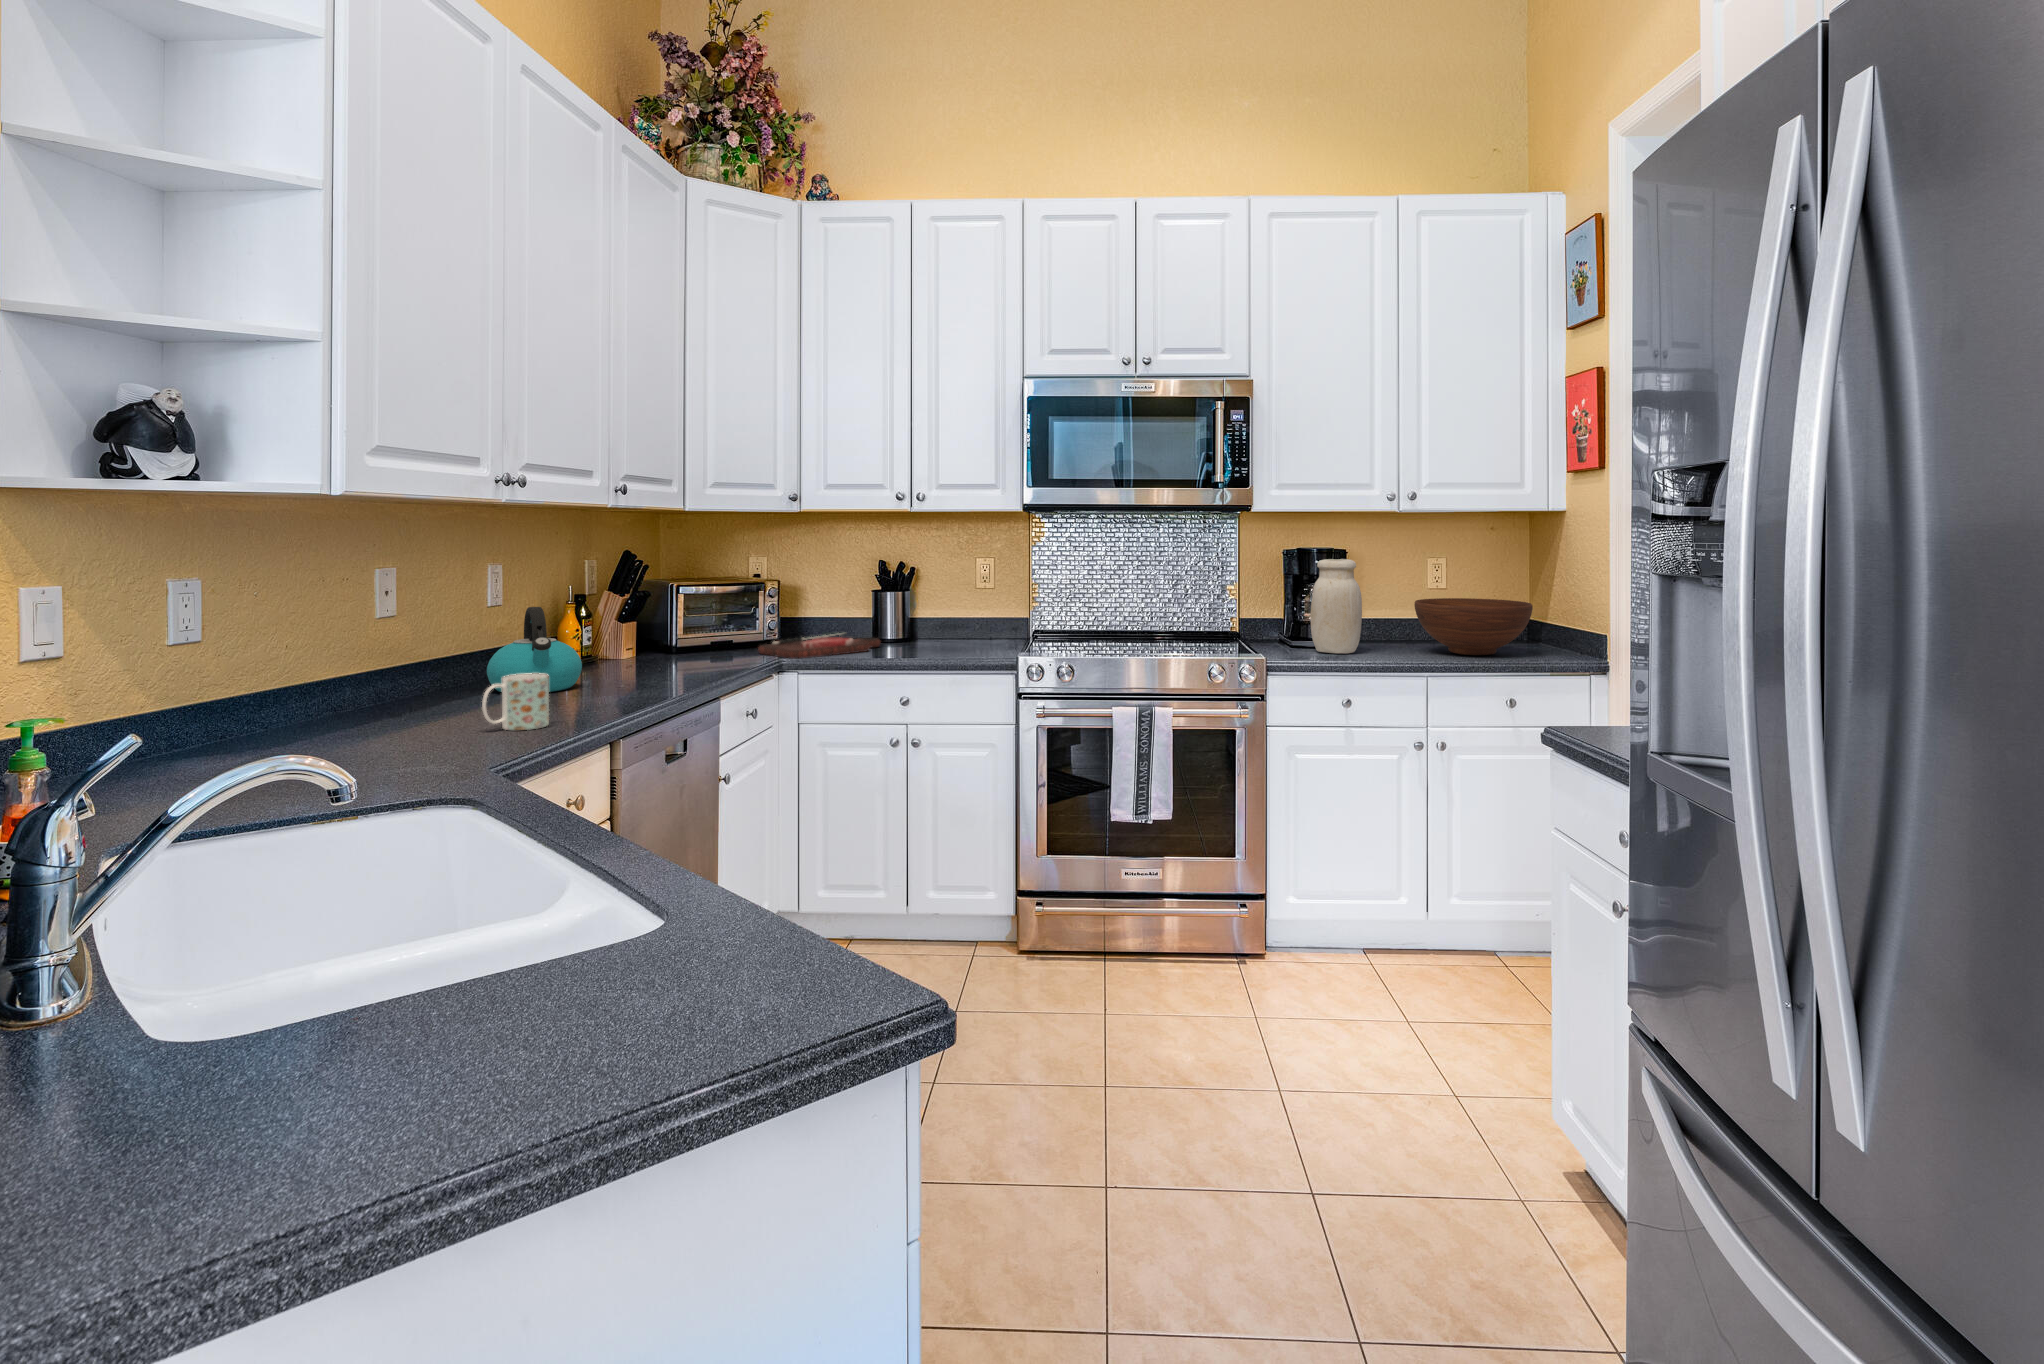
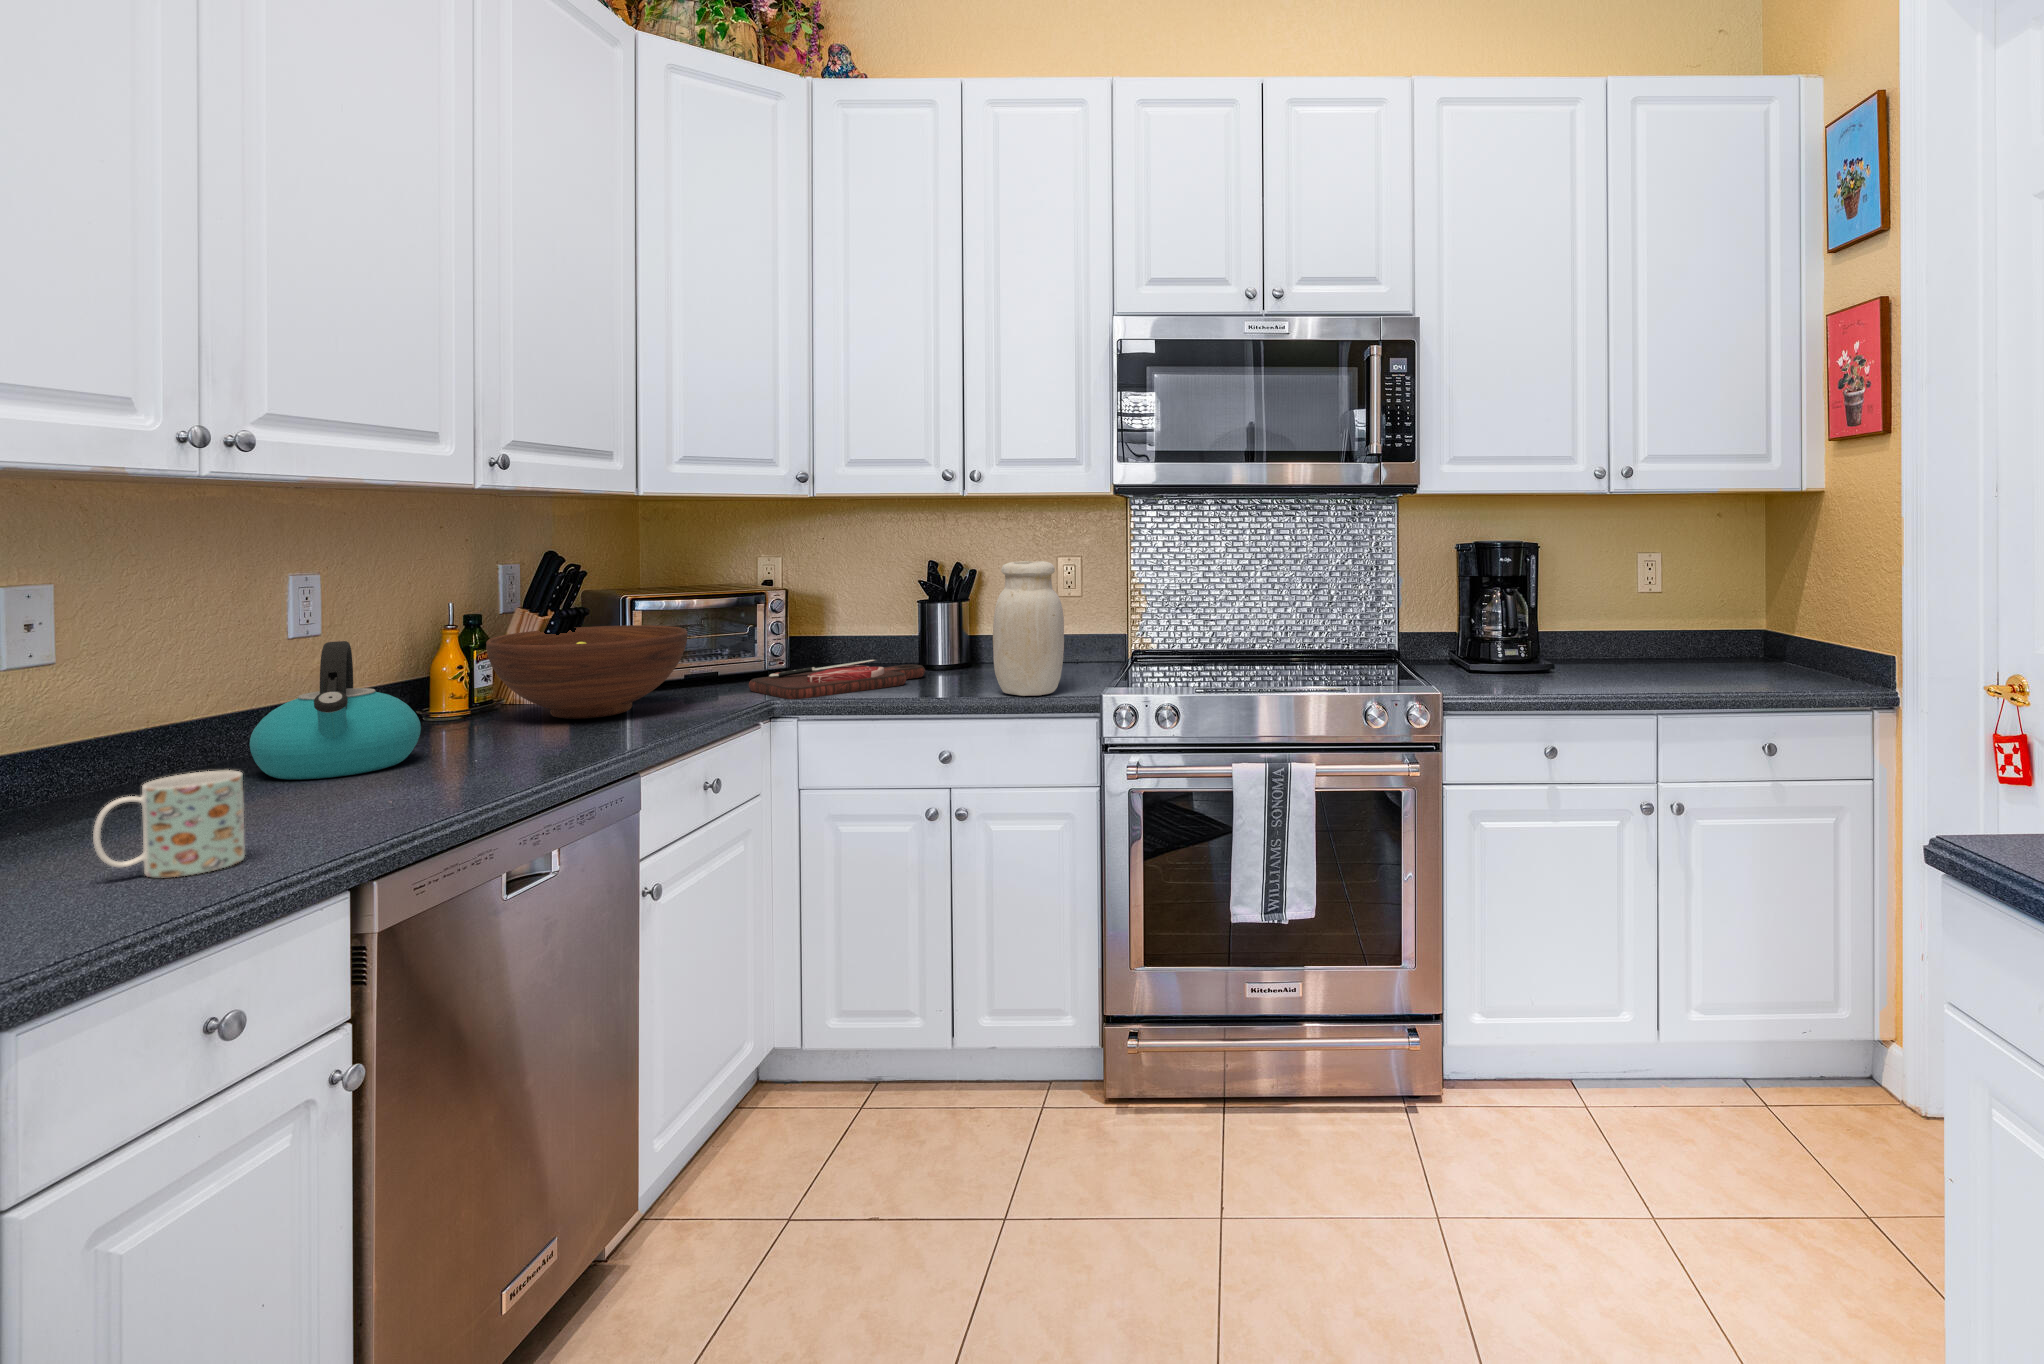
jar: present [1311,559,1362,654] -> present [993,561,1064,696]
fruit bowl: present [1414,598,1533,655] -> present [486,625,687,719]

